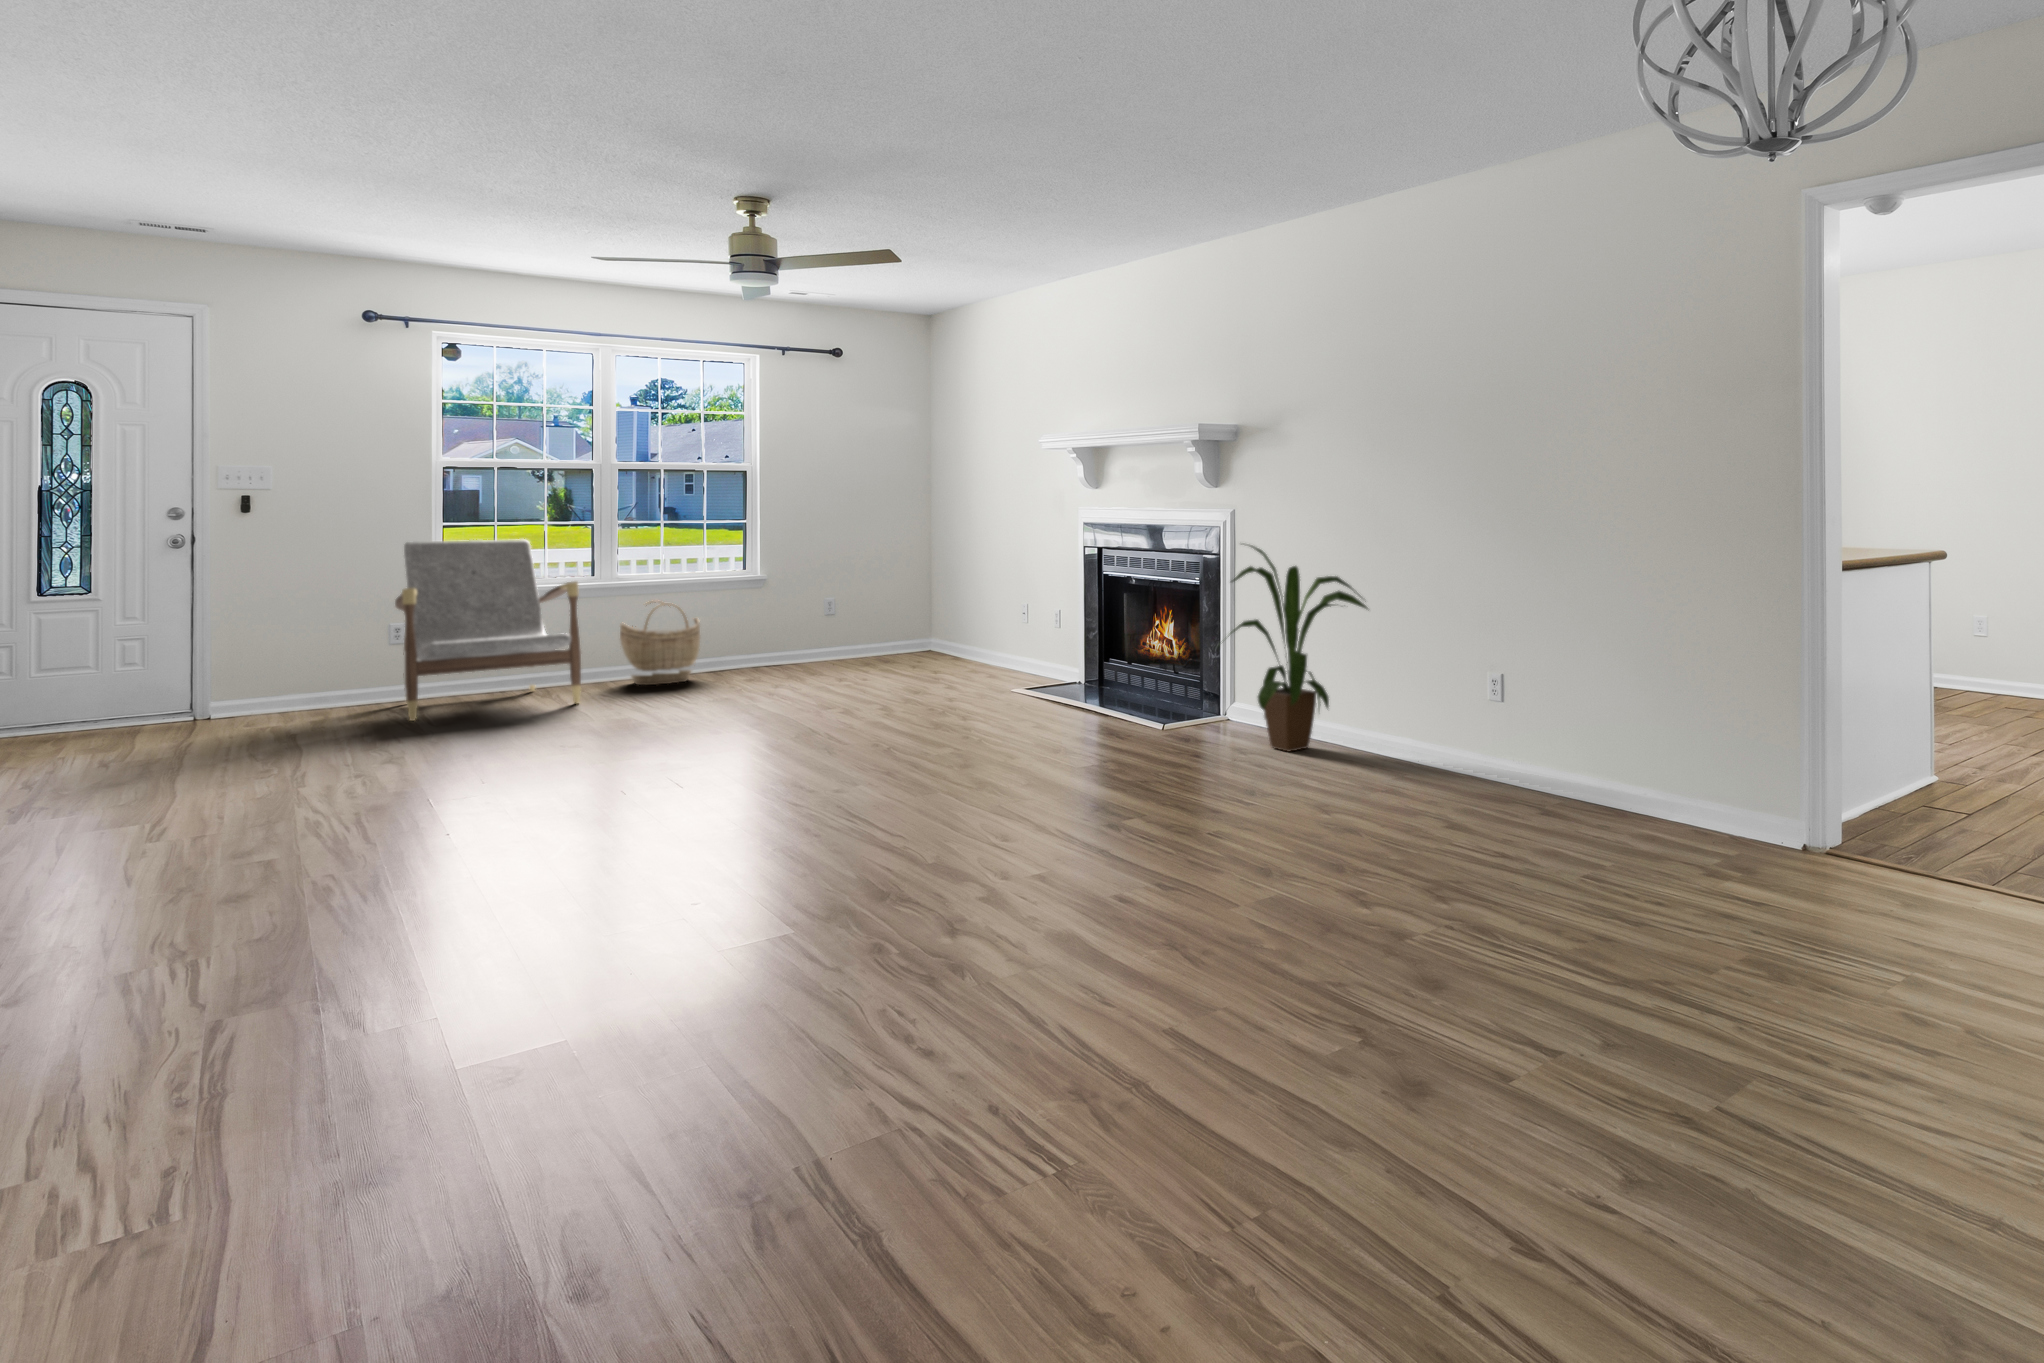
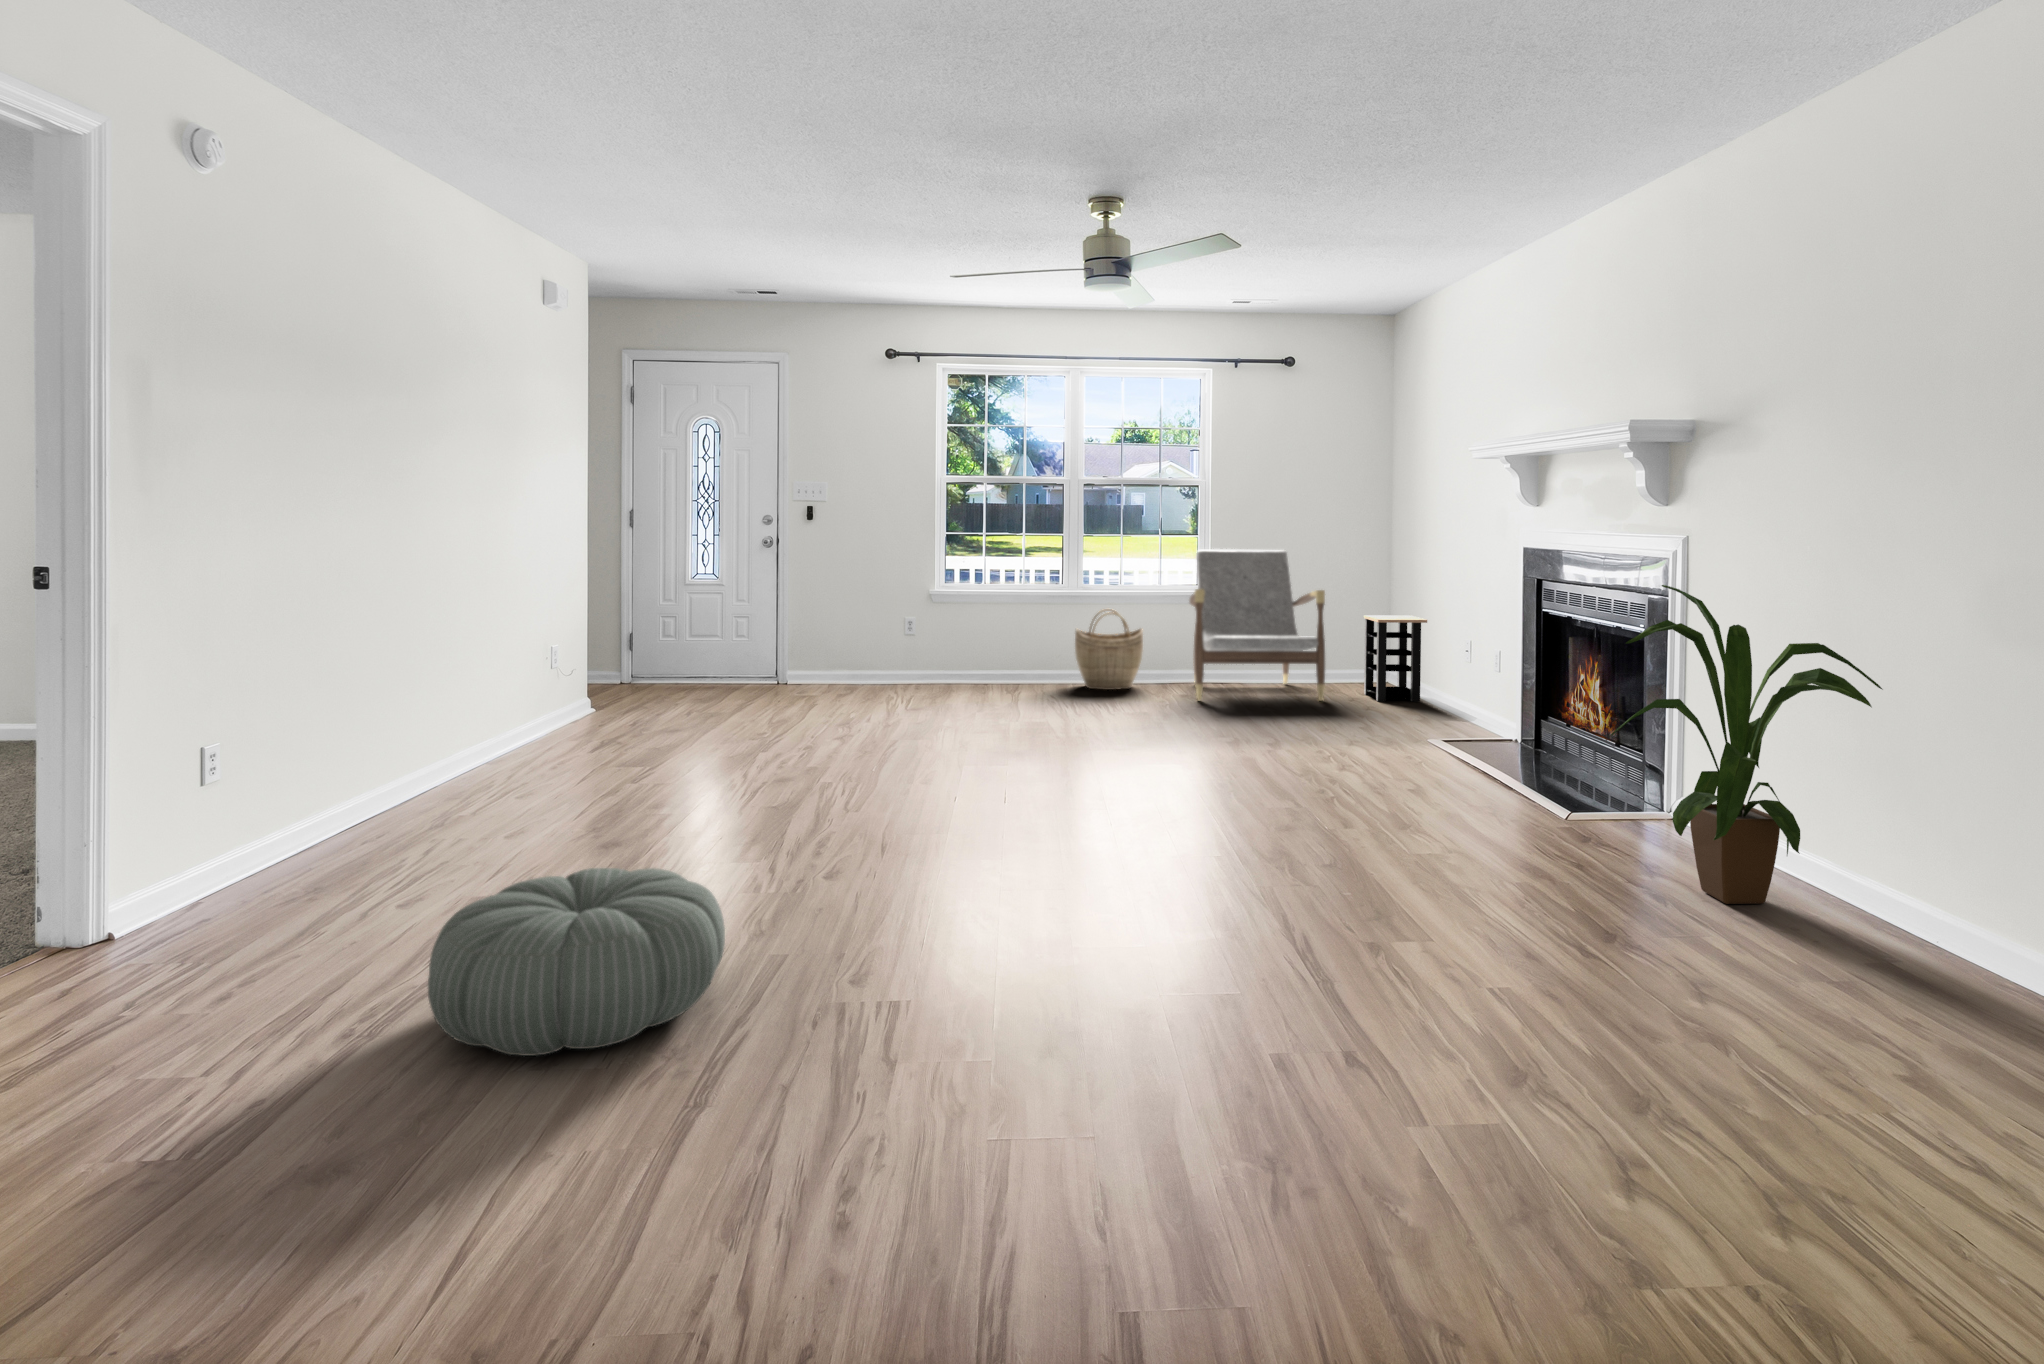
armchair: present [395,539,581,721] -> present [1189,549,1325,701]
side table: none [924,589,985,668] -> present [1364,615,1427,702]
pouf: none [339,837,644,1004] -> present [428,868,725,1056]

